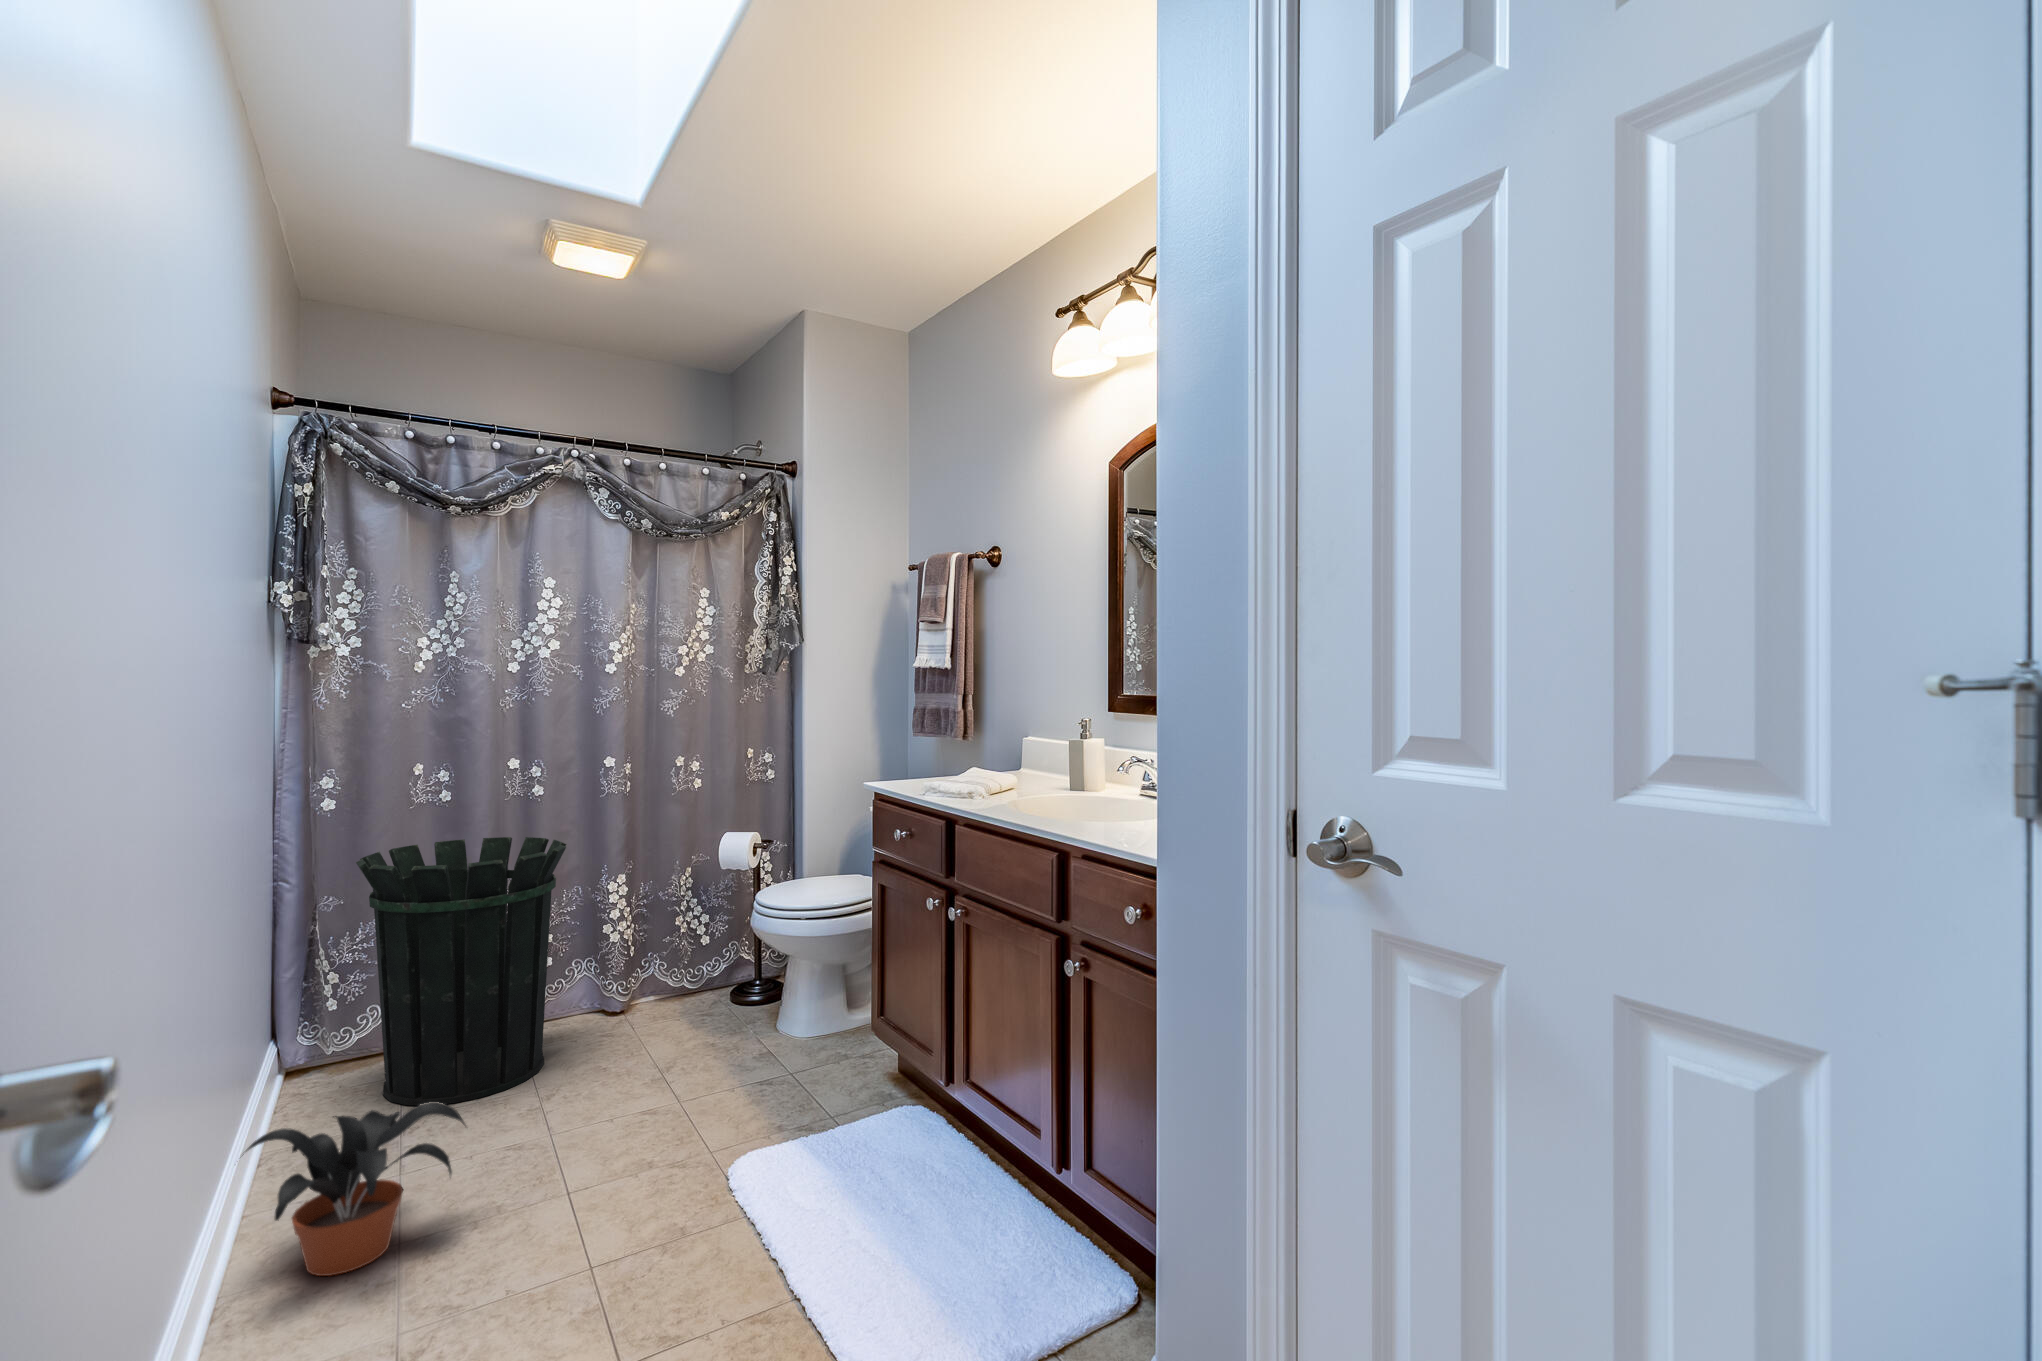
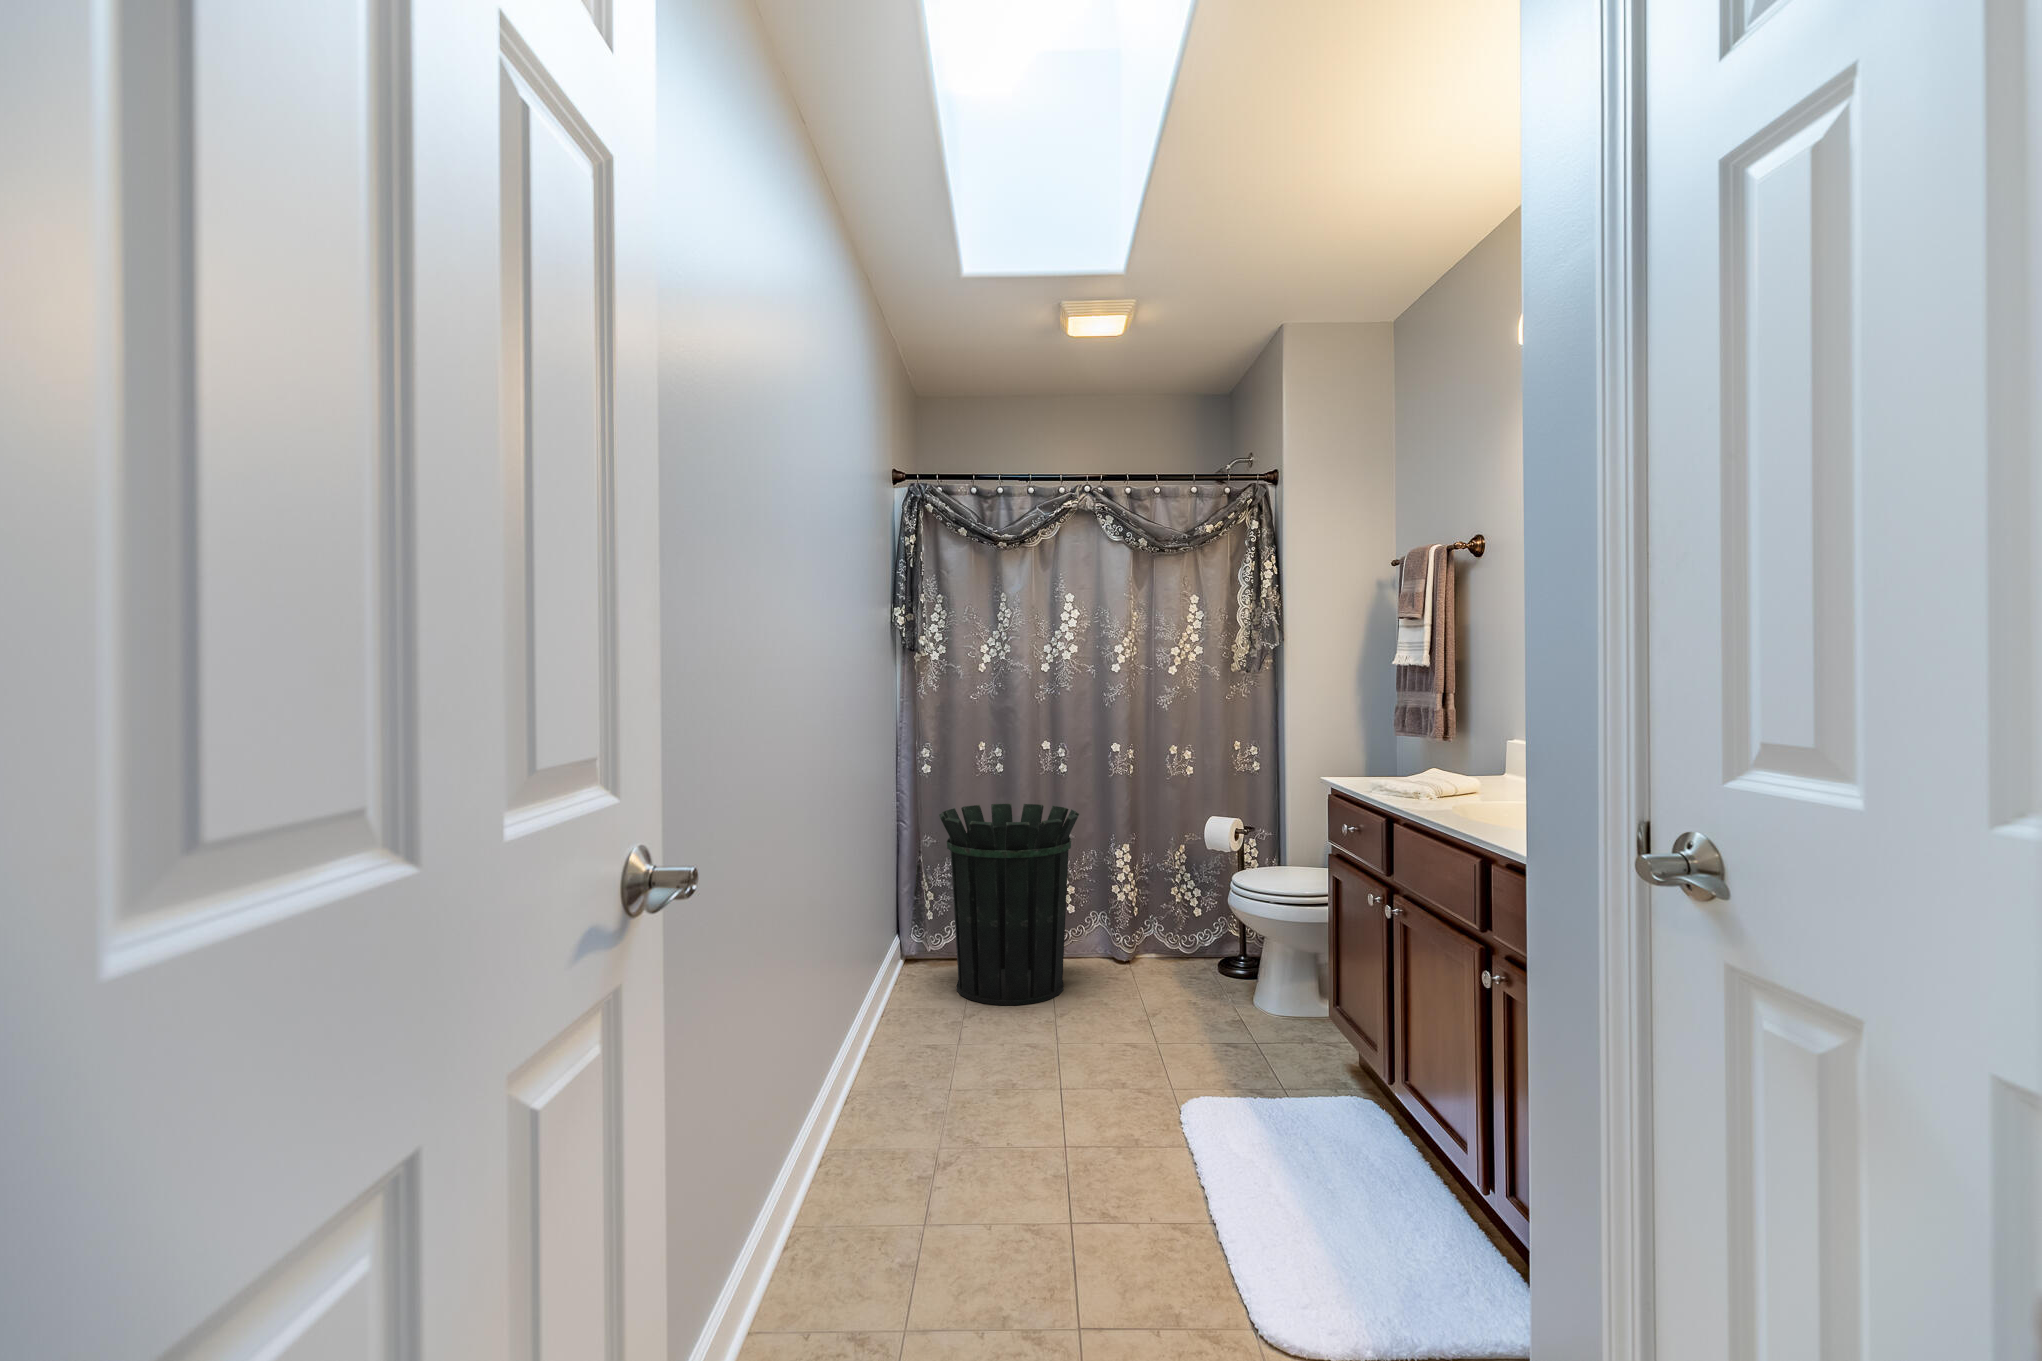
potted plant: present [242,1103,466,1276] -> none [859,993,994,1101]

